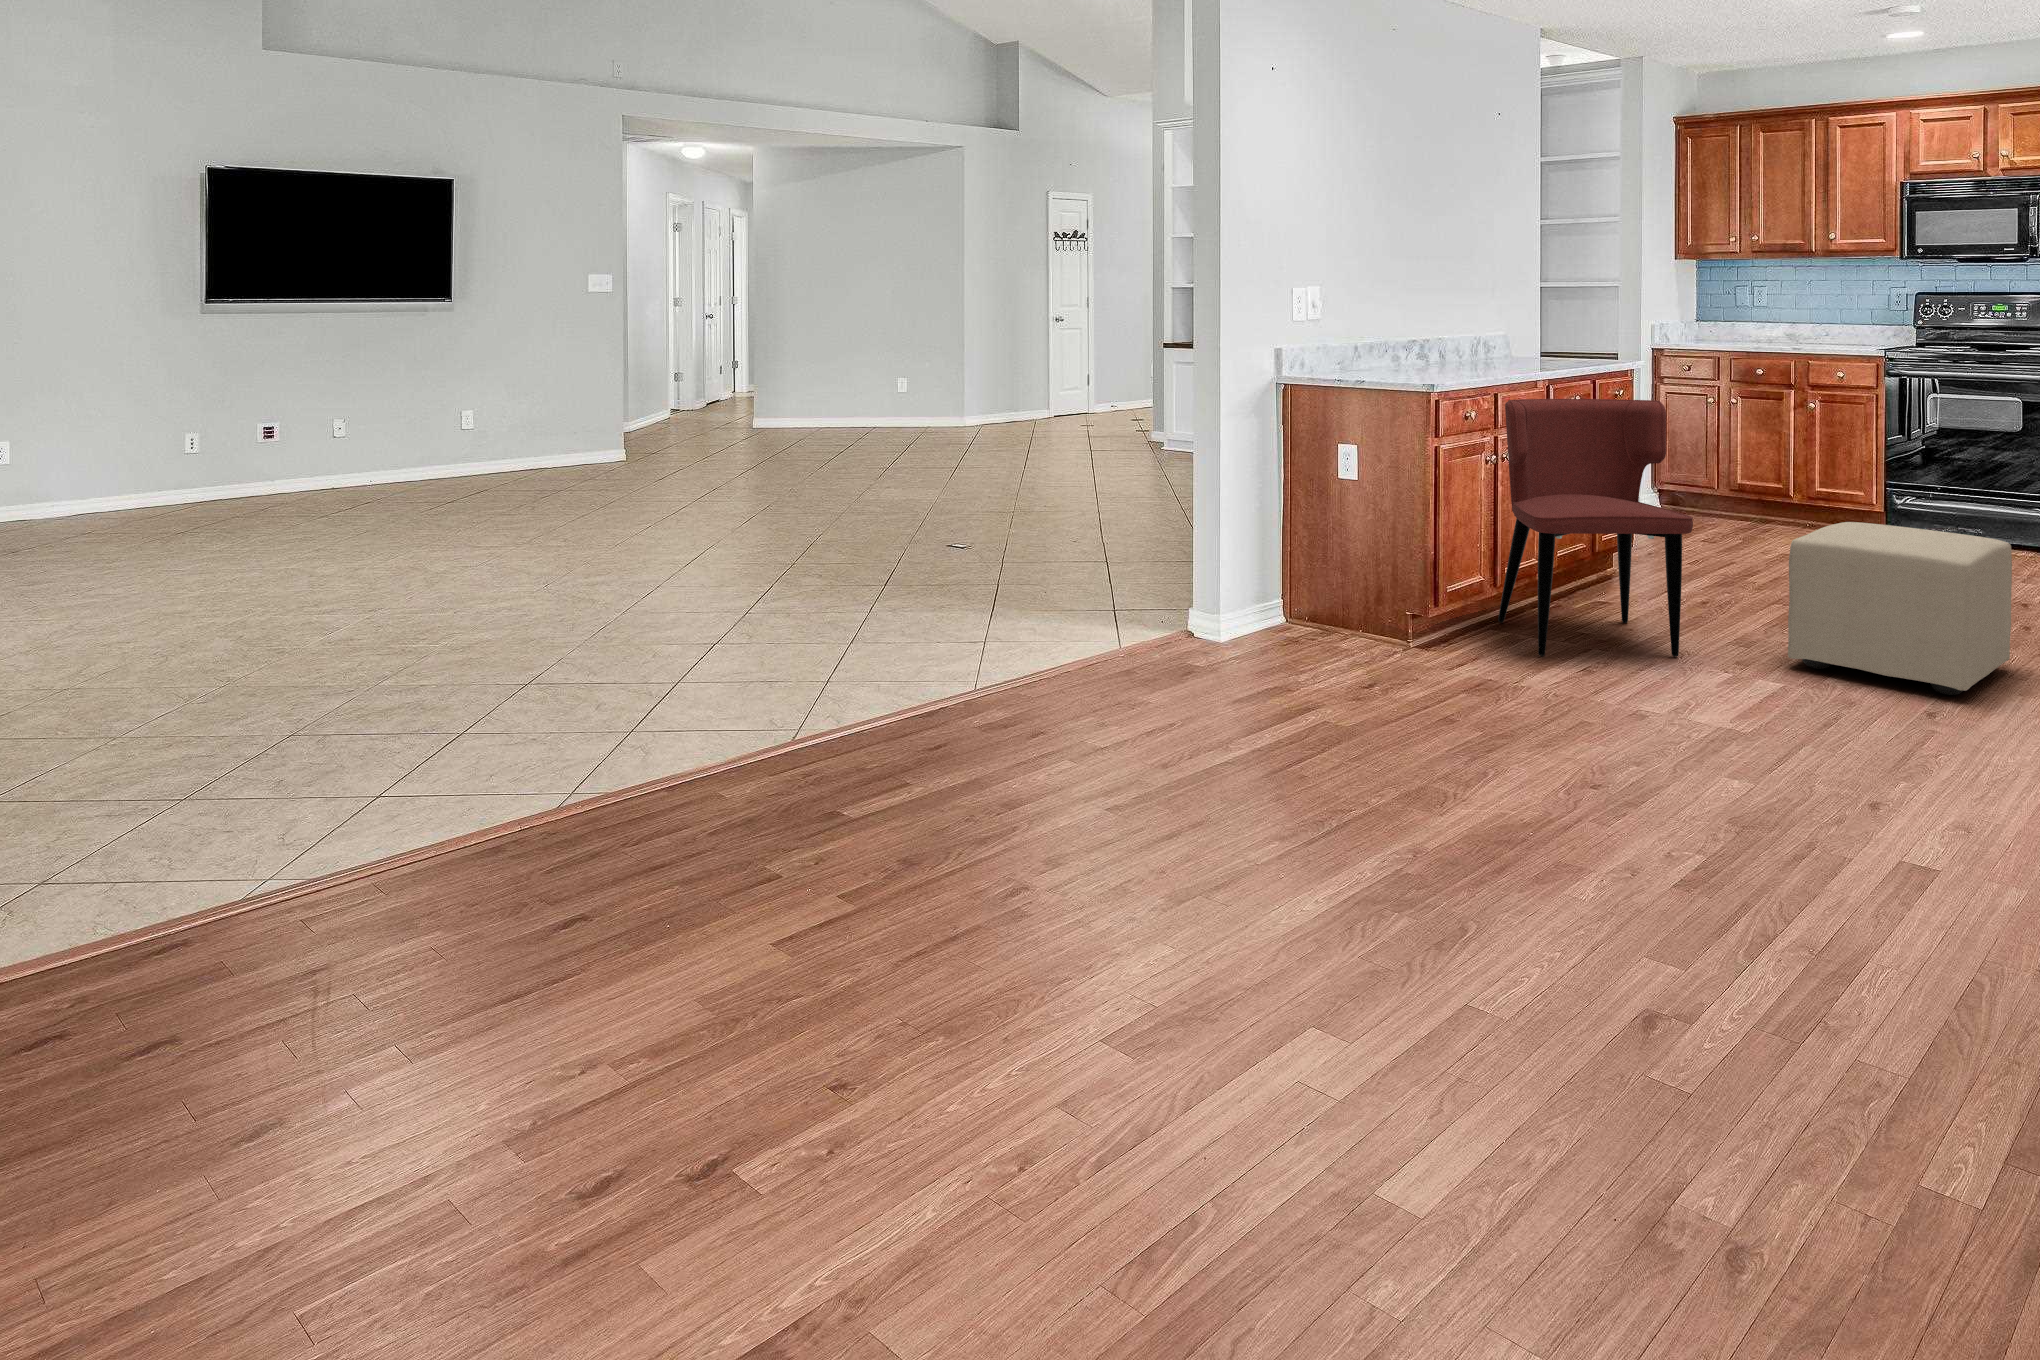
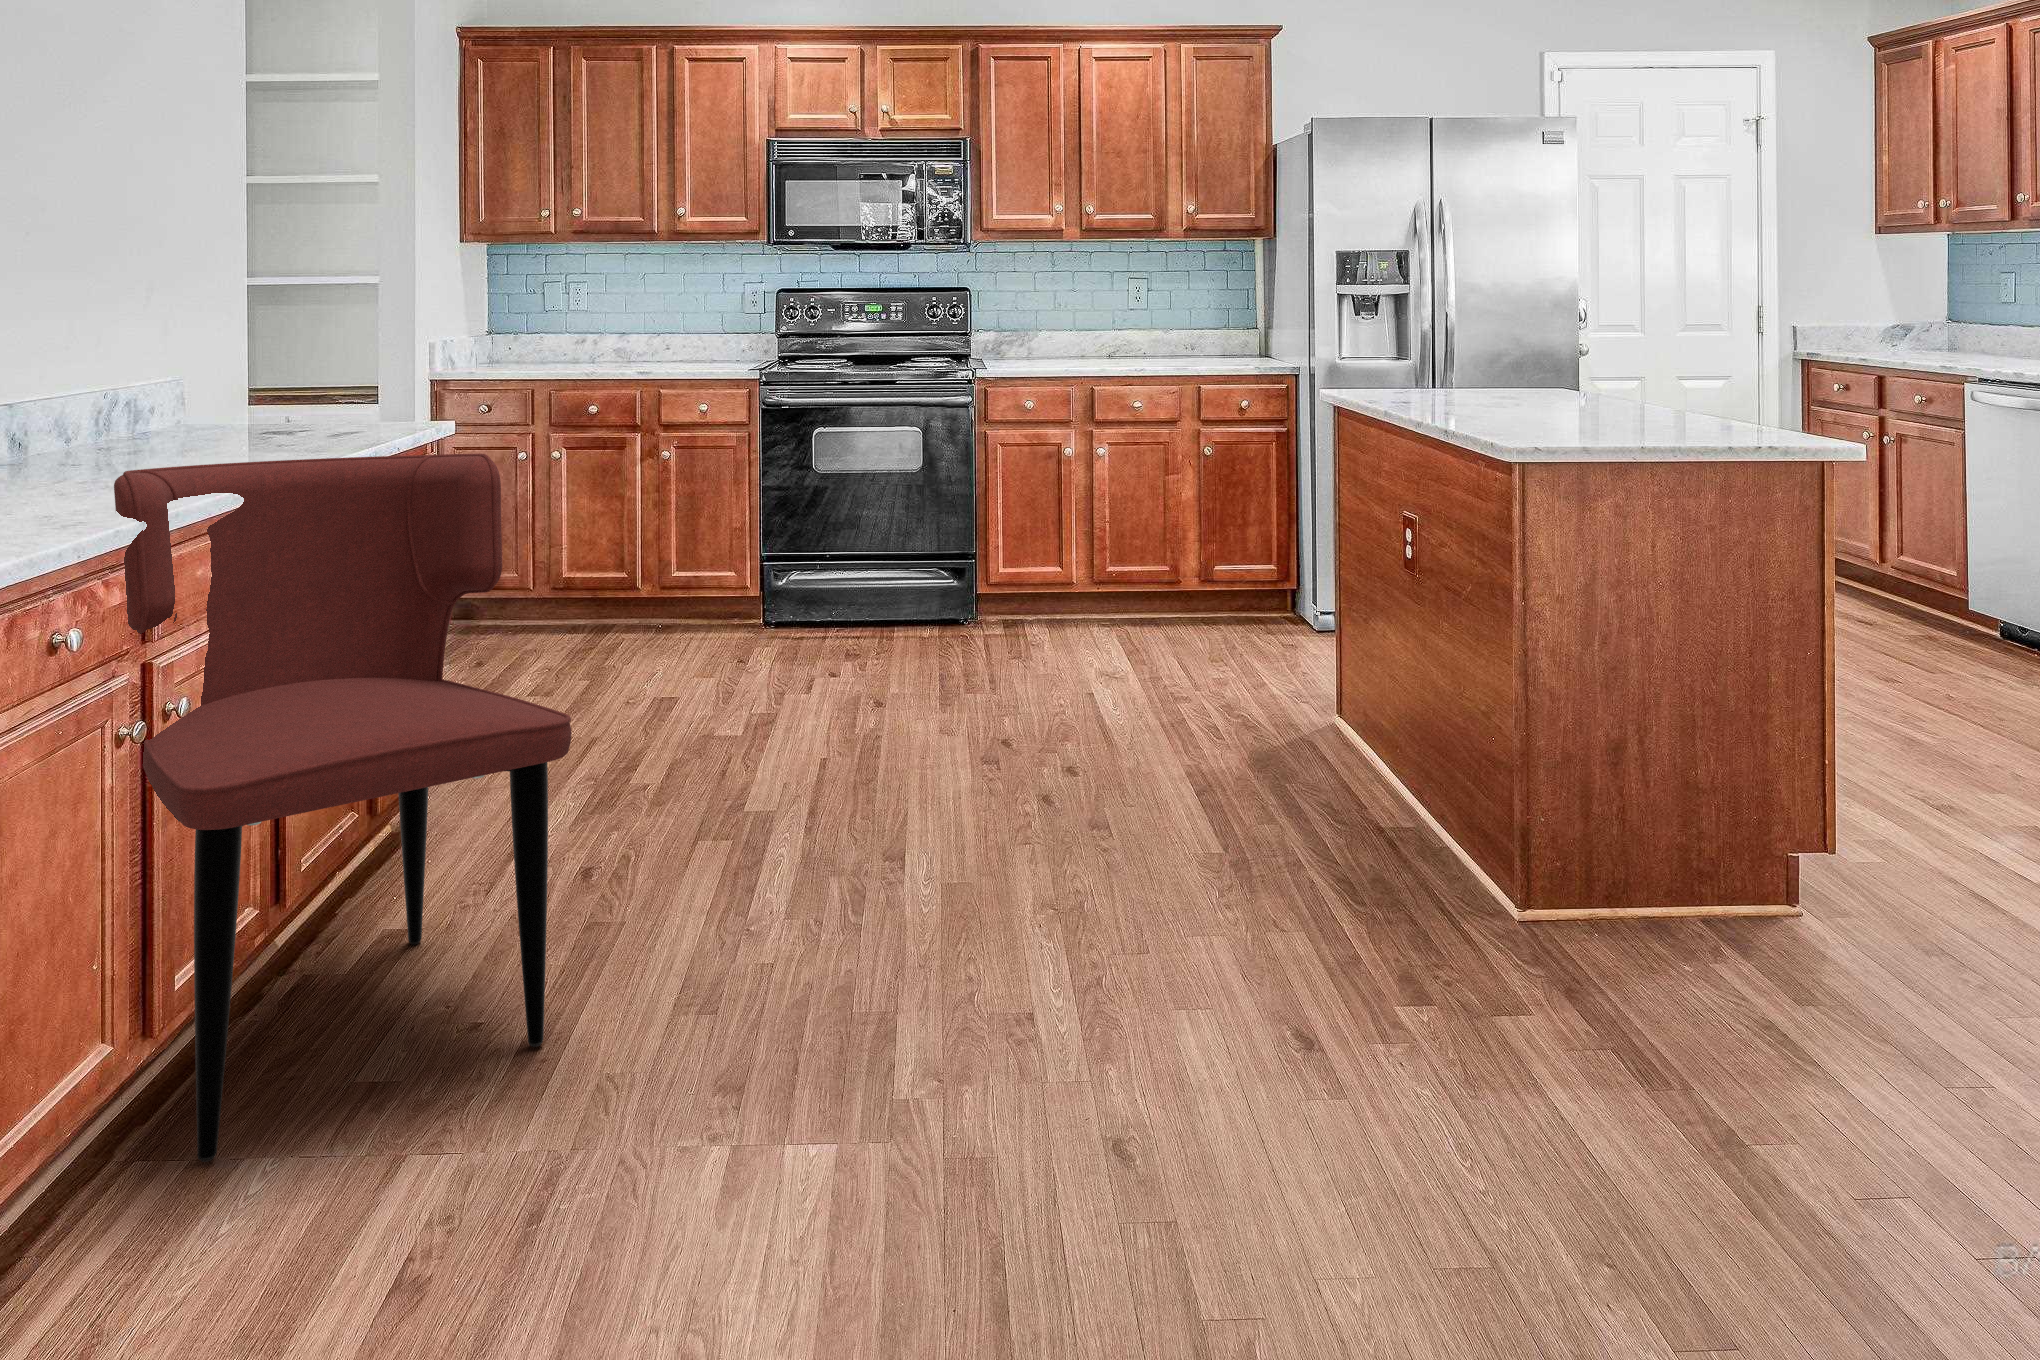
ottoman: present [1788,522,2012,695] -> none [760,663,1097,1012]

